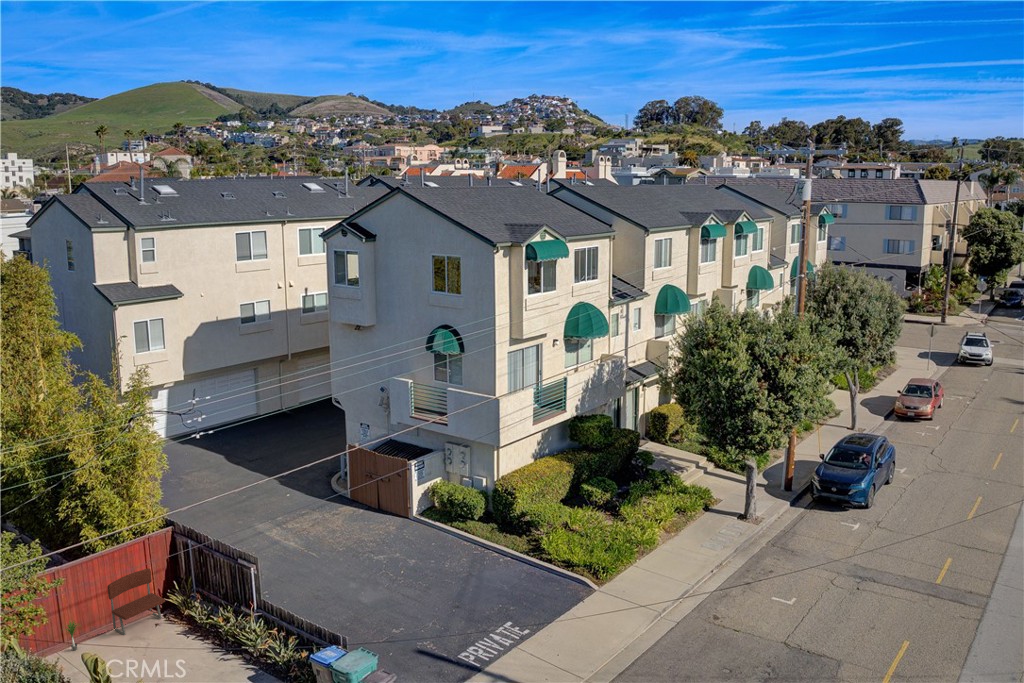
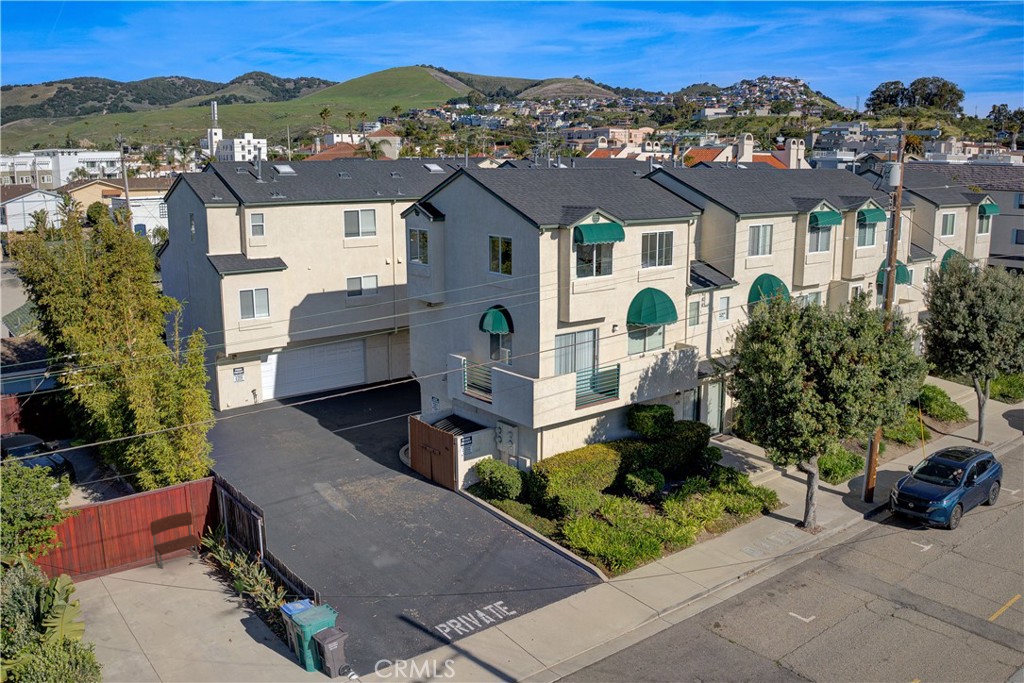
potted plant: present [66,621,77,651] -> present [236,581,244,607]

